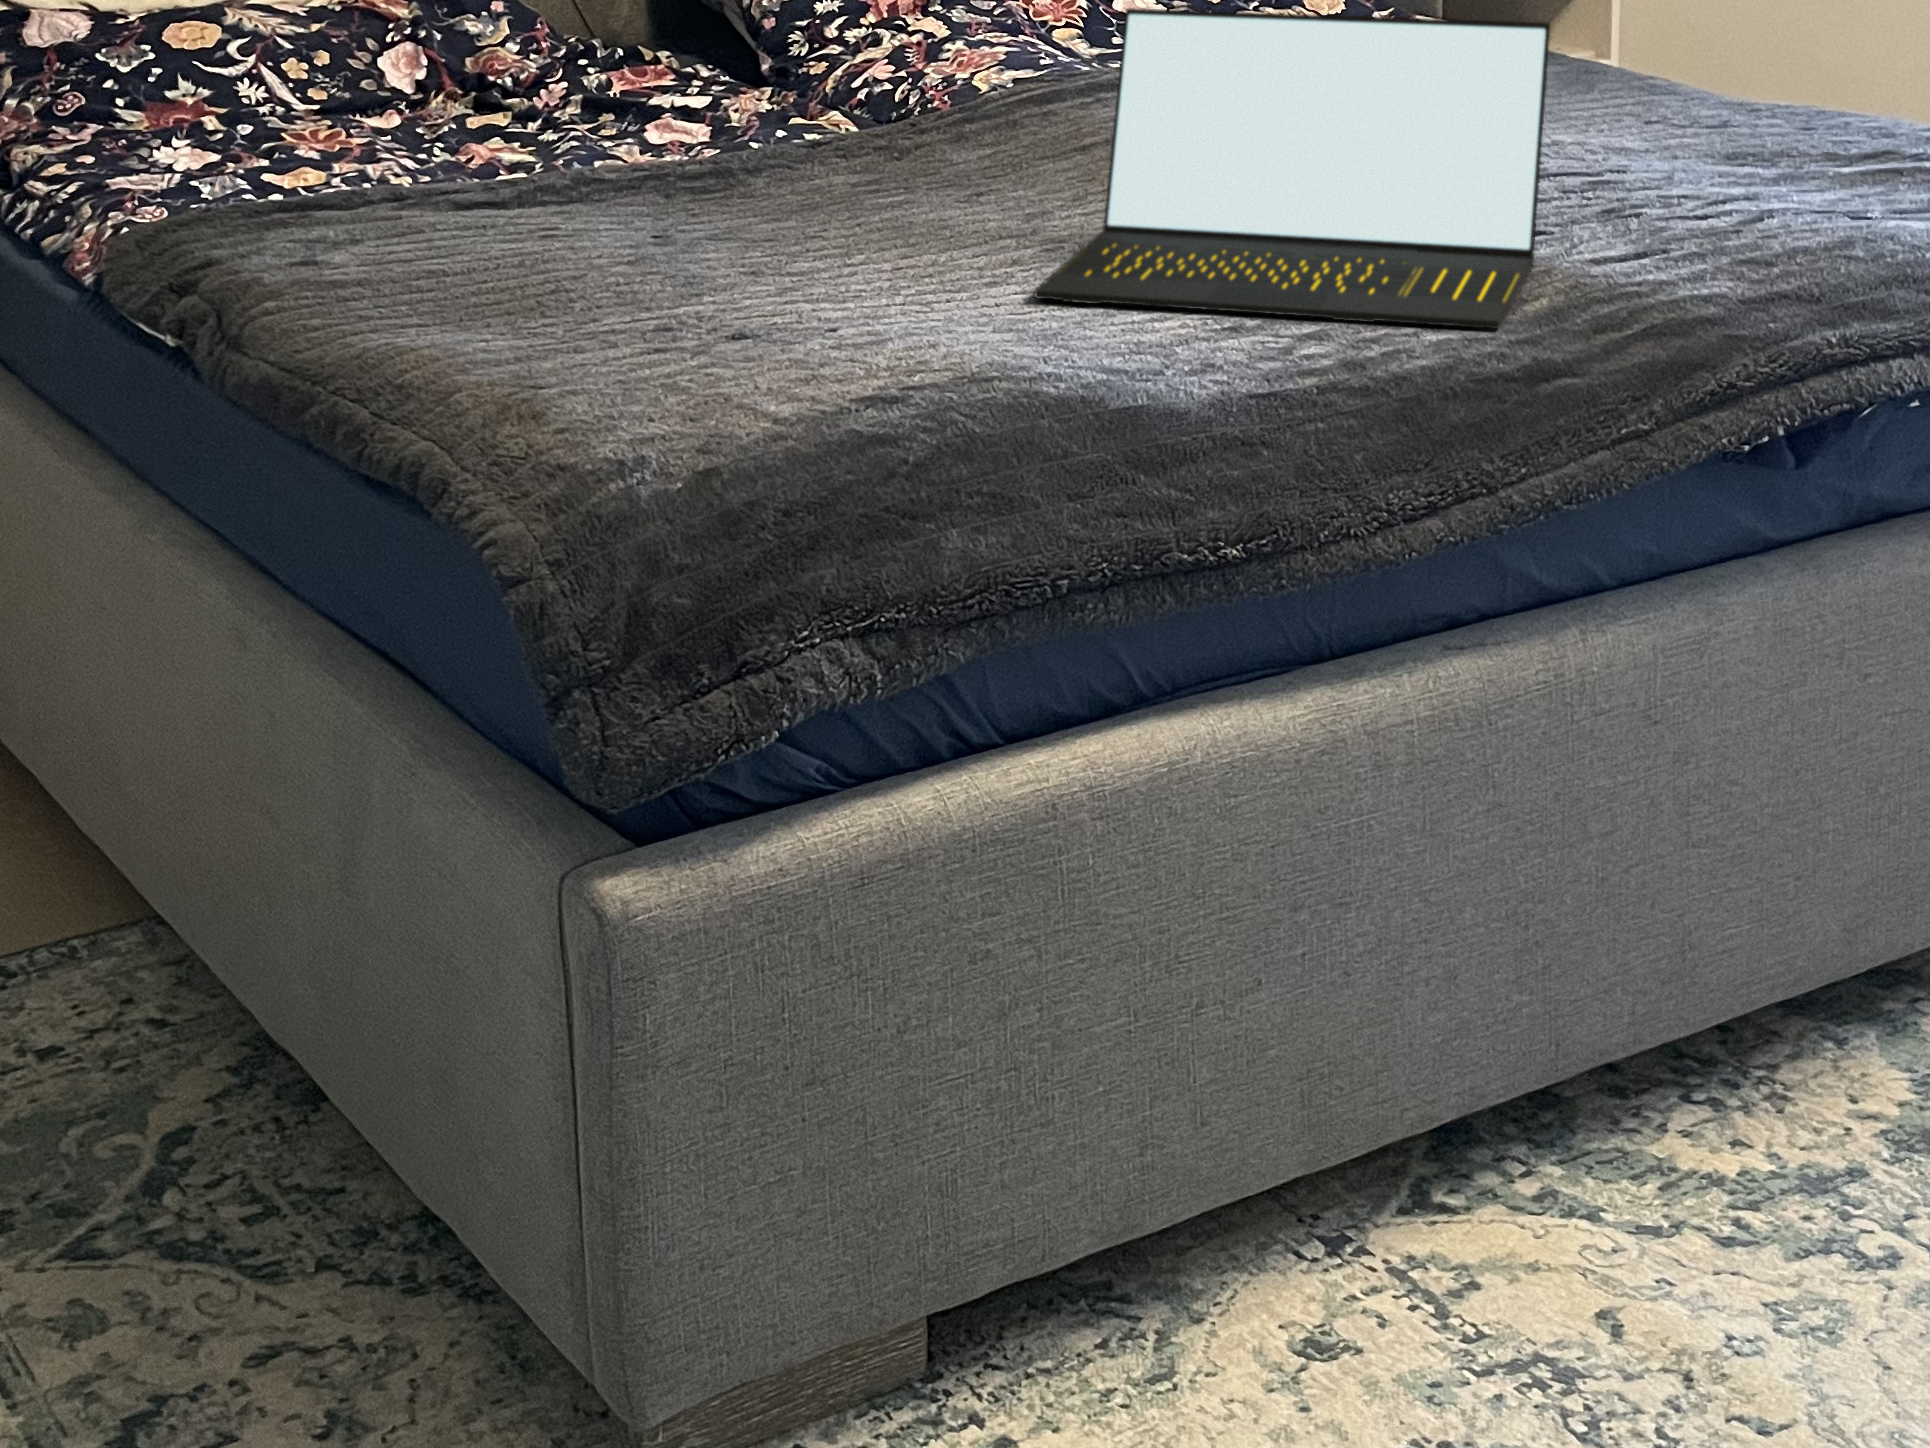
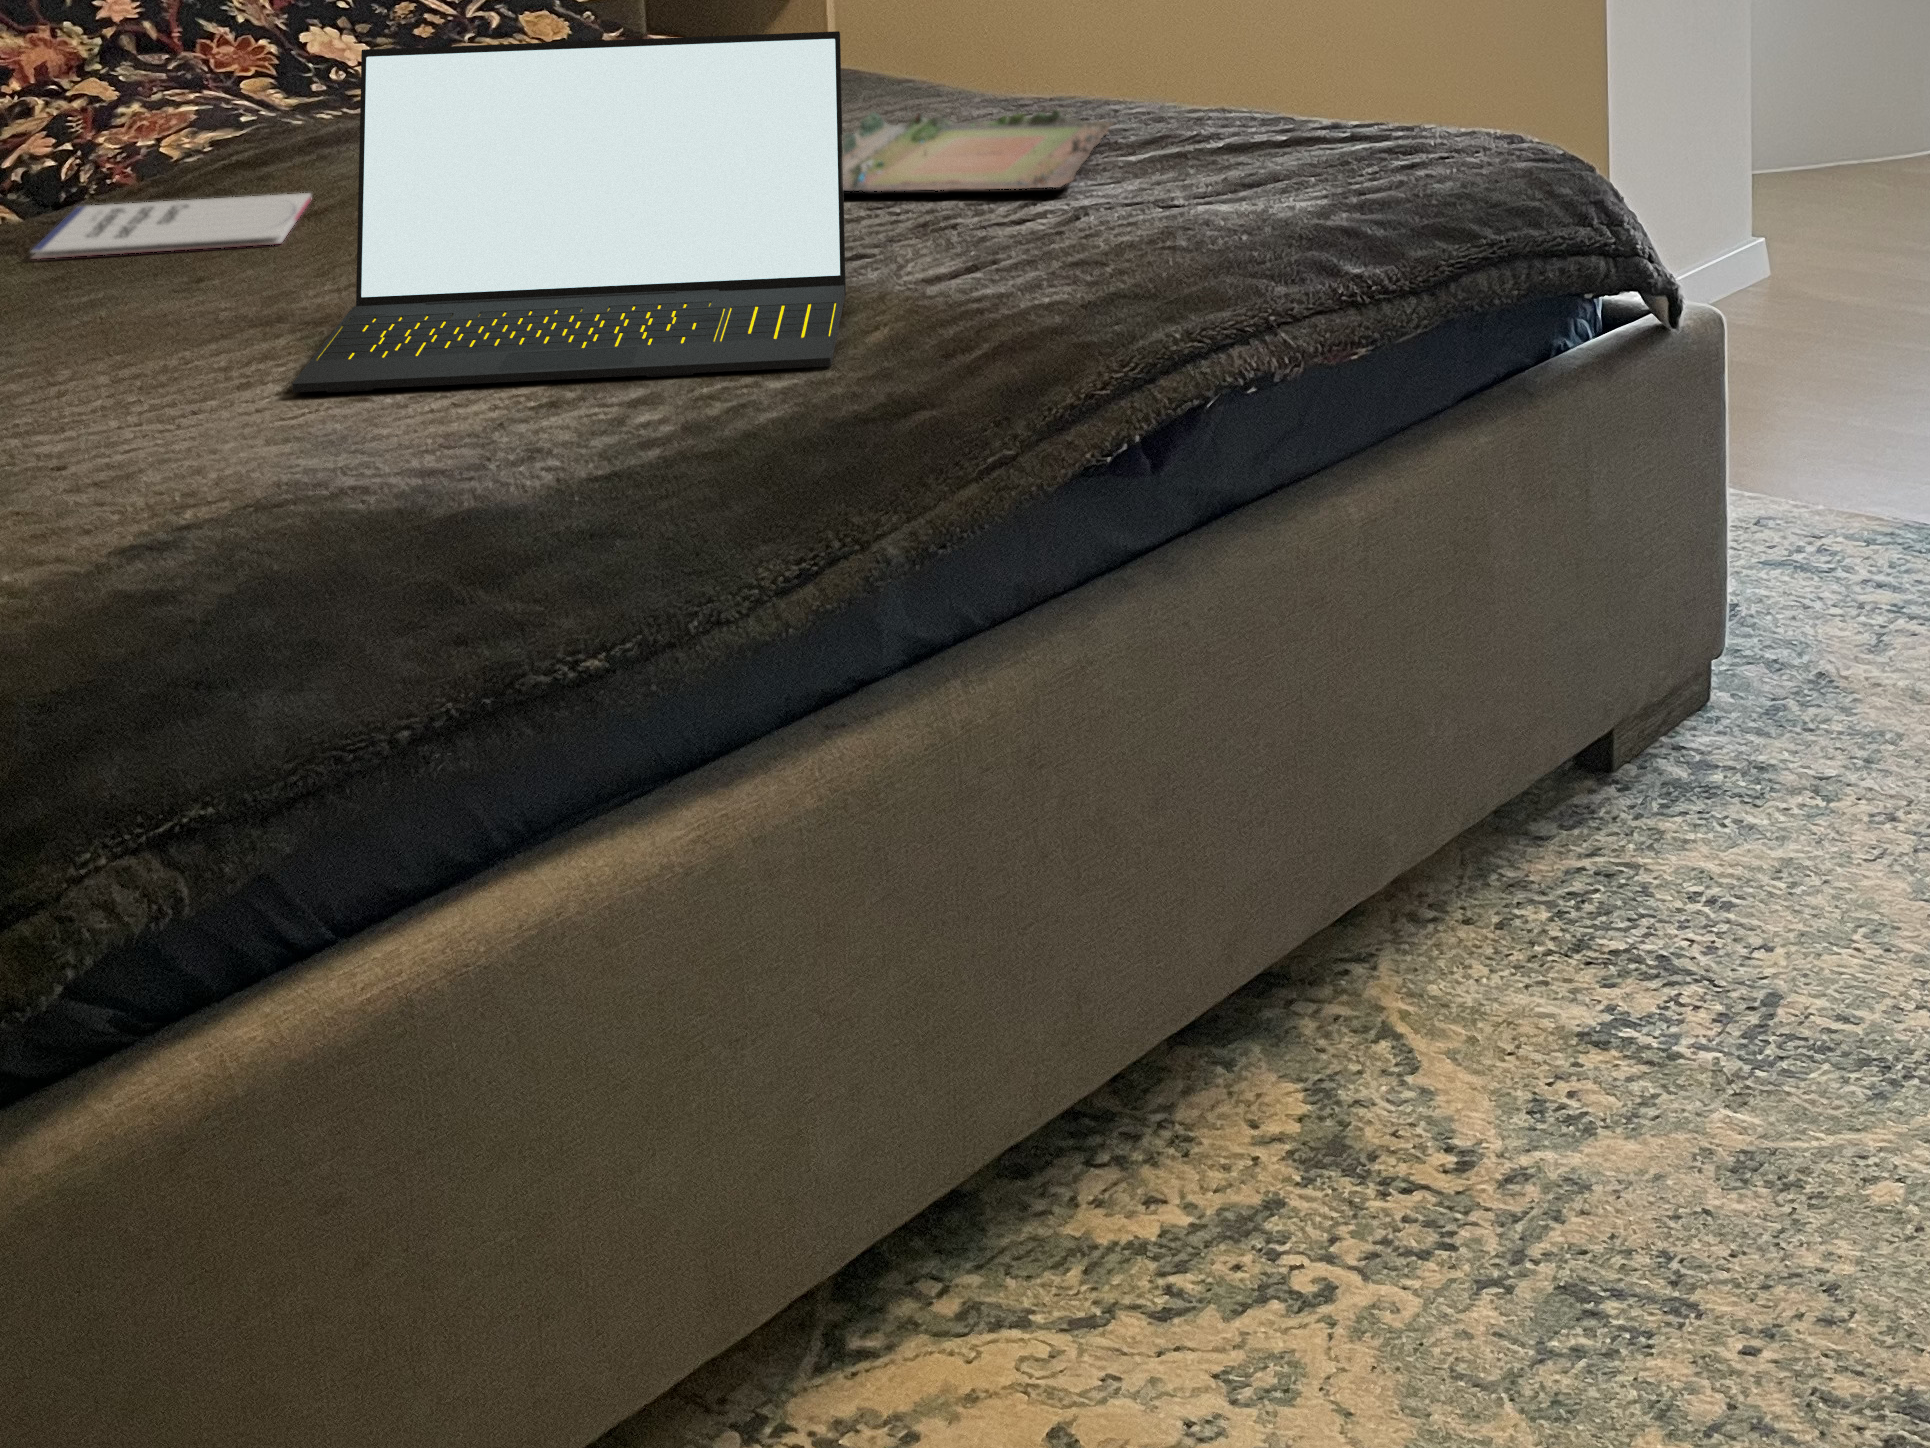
tray: none [1505,95,1847,190] -> present [842,97,1113,192]
notebook: none [858,124,1093,173] -> present [32,193,311,259]

